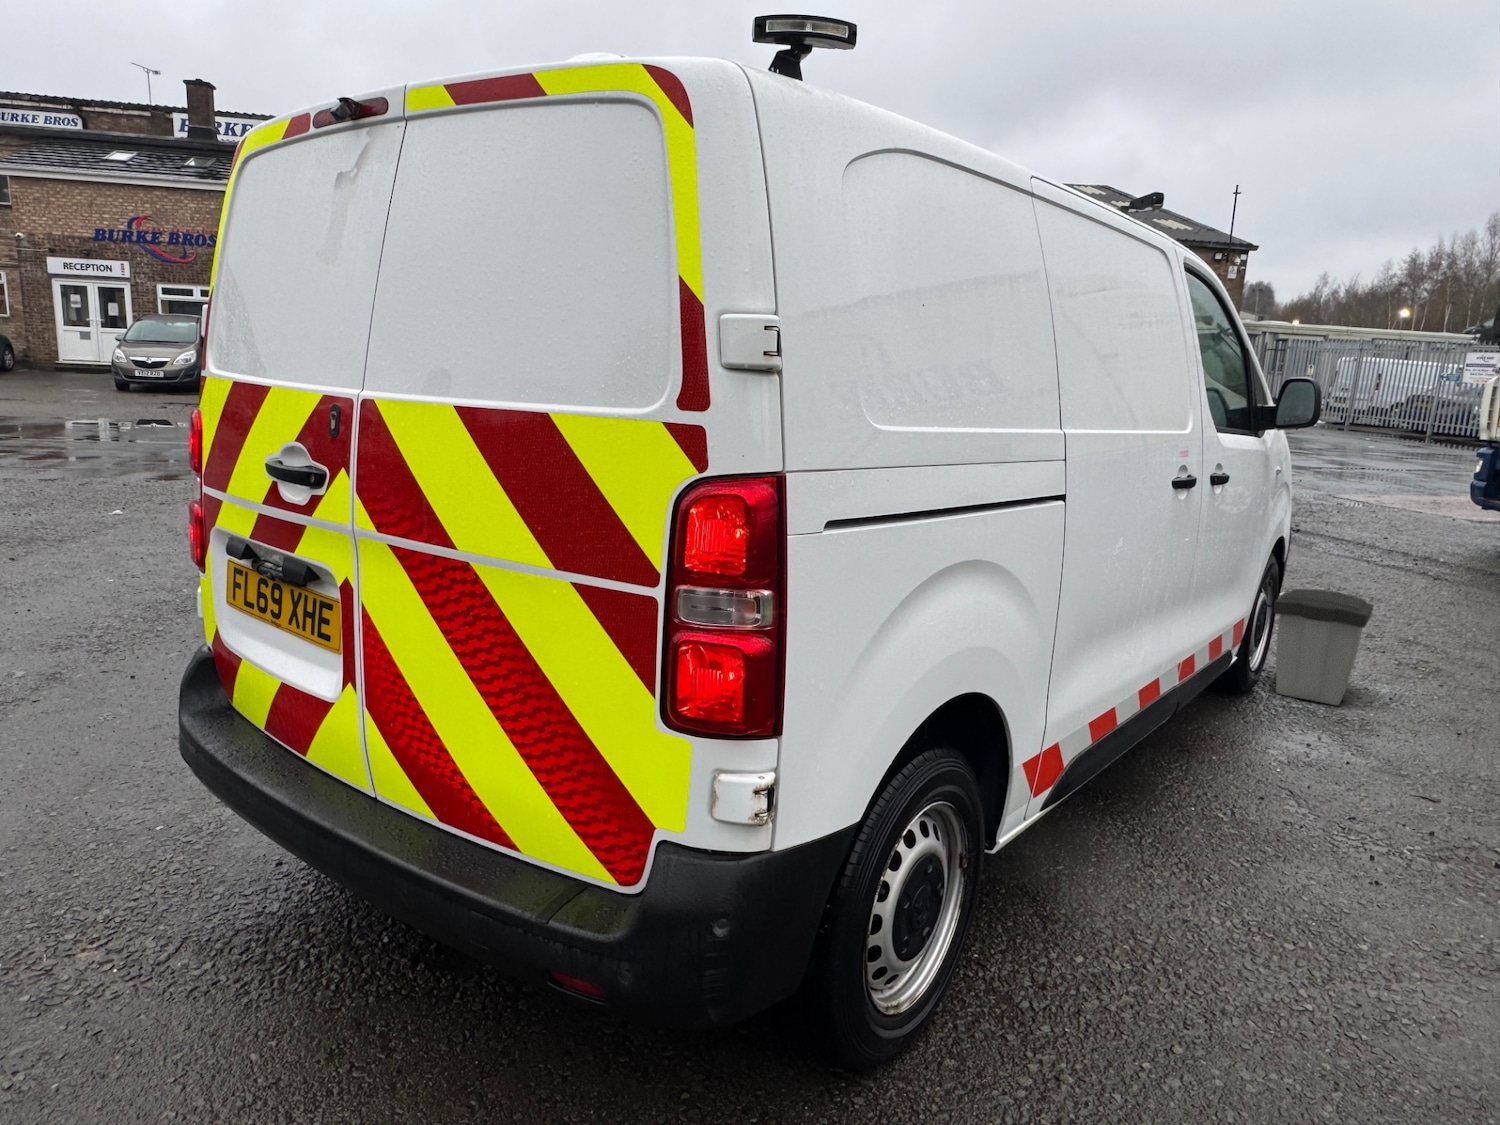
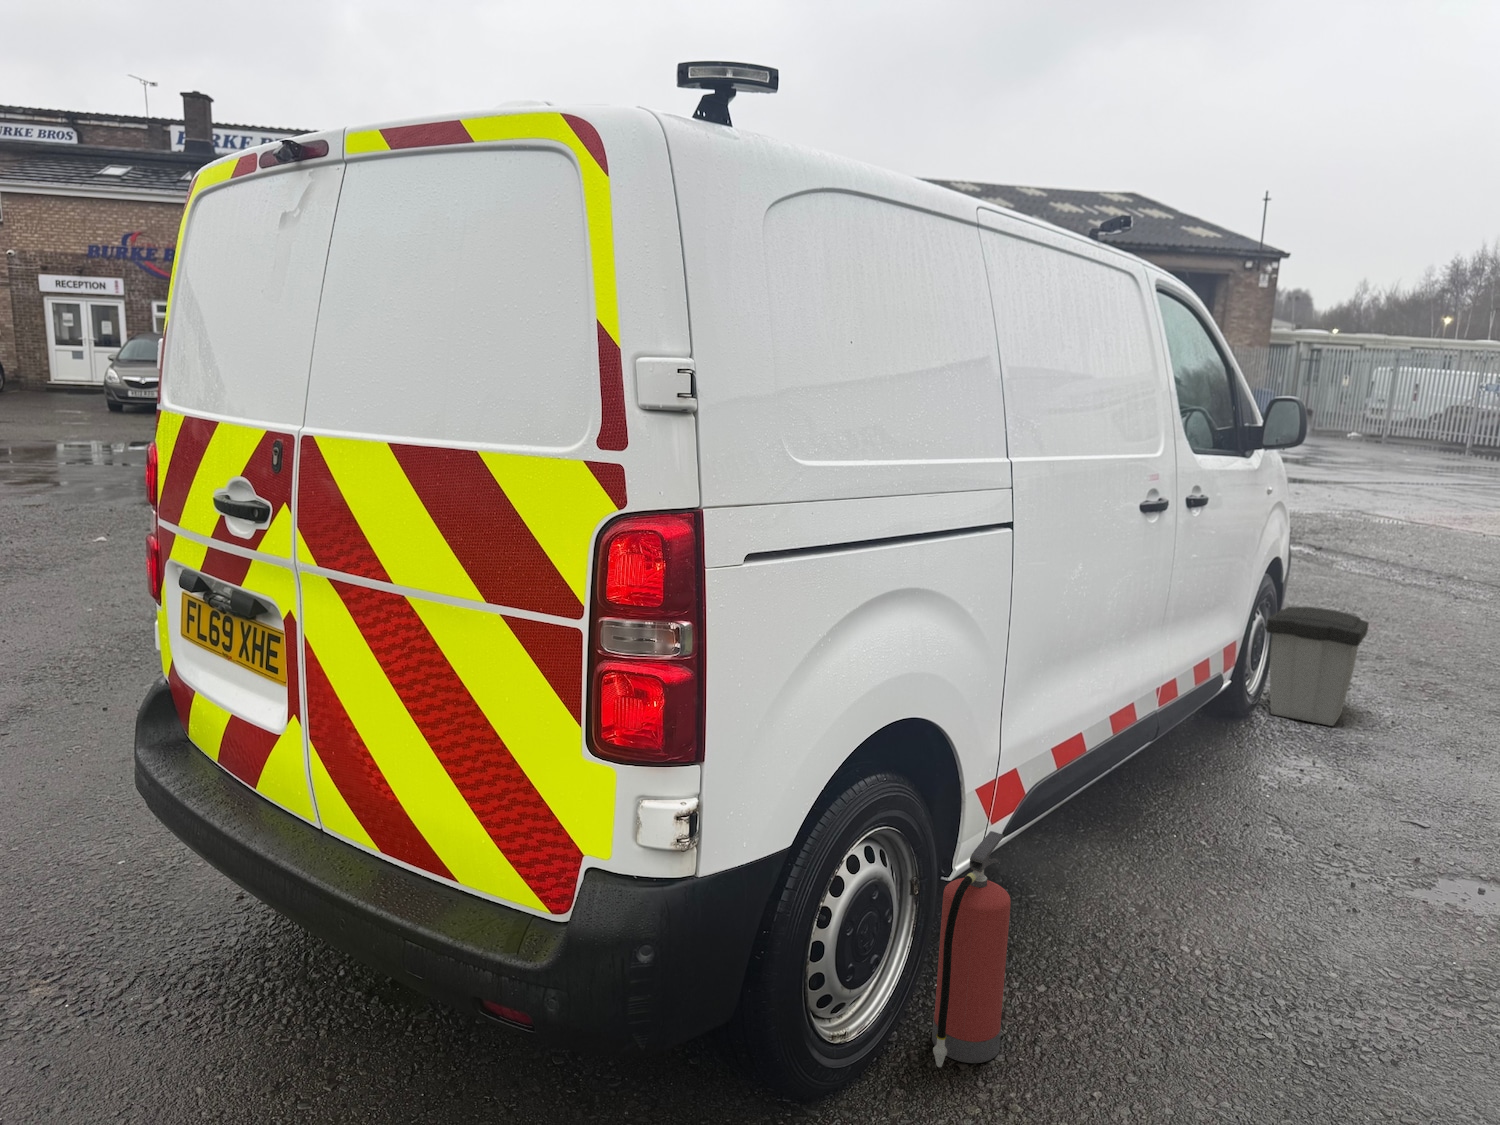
fire extinguisher: none [977,803,1060,1036] -> present [932,831,1011,1067]

